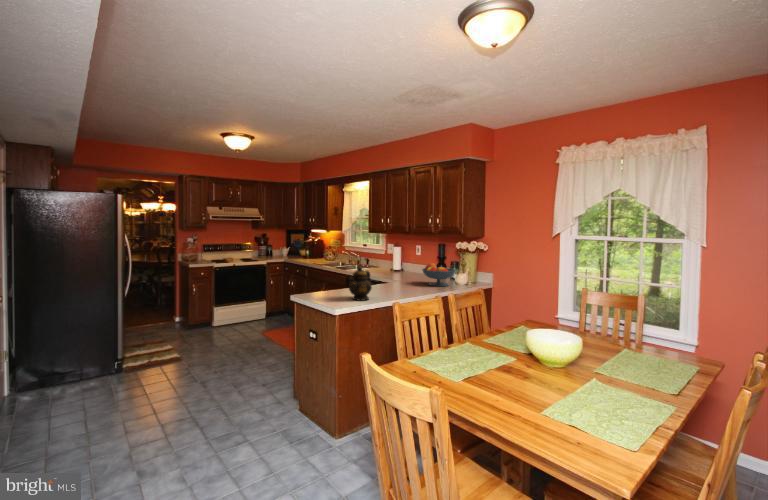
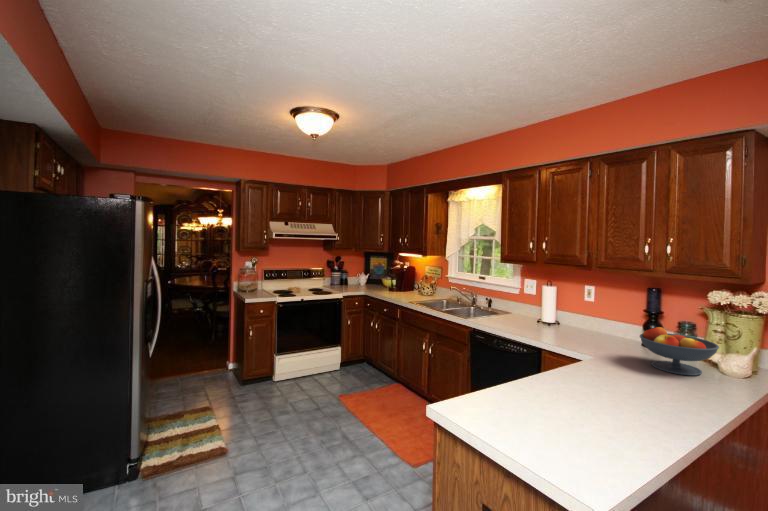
teapot: present [349,266,372,301] -> none [565,359,631,446]

